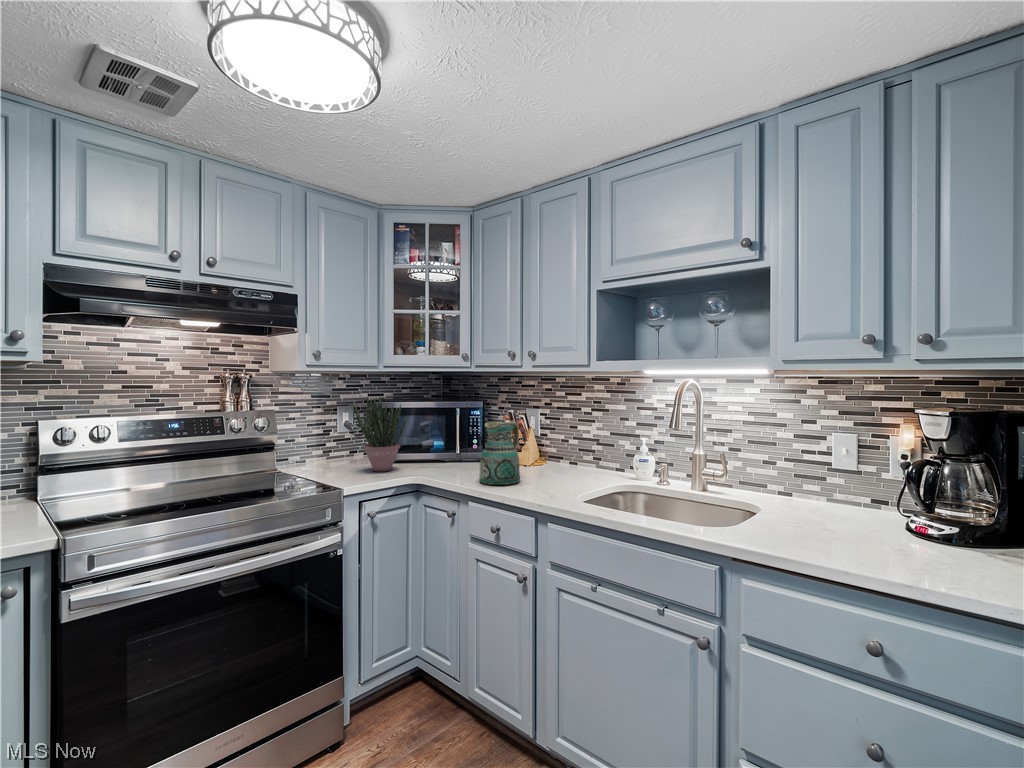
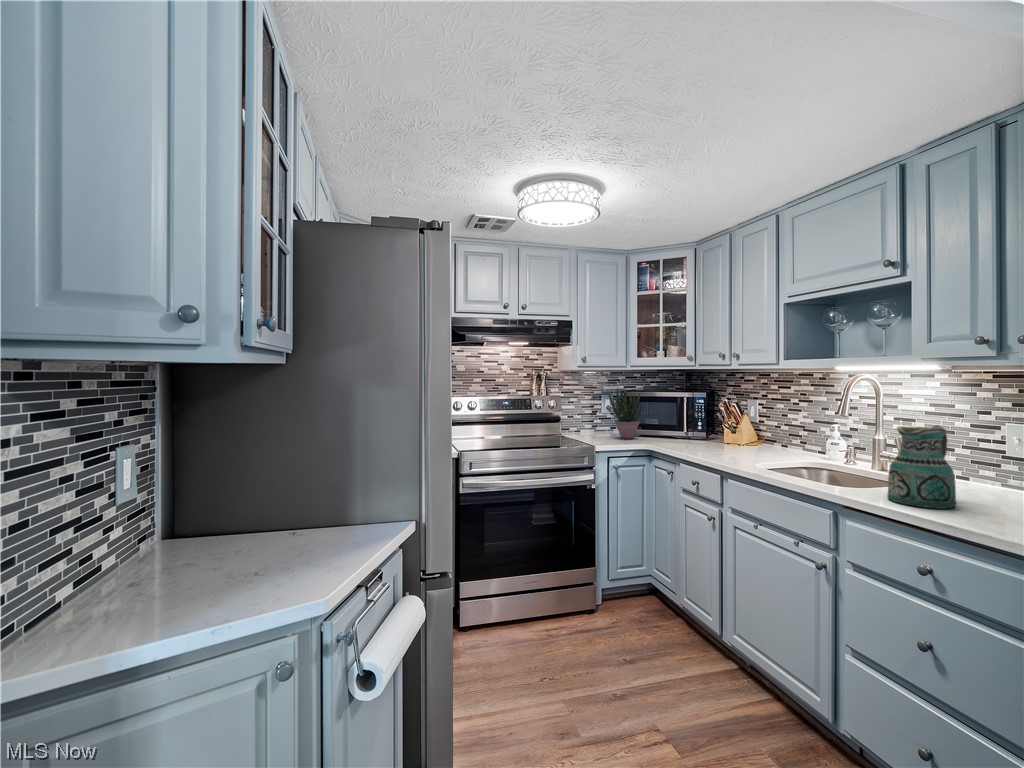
ceramic pitcher: present [479,421,520,485] -> present [888,425,956,509]

